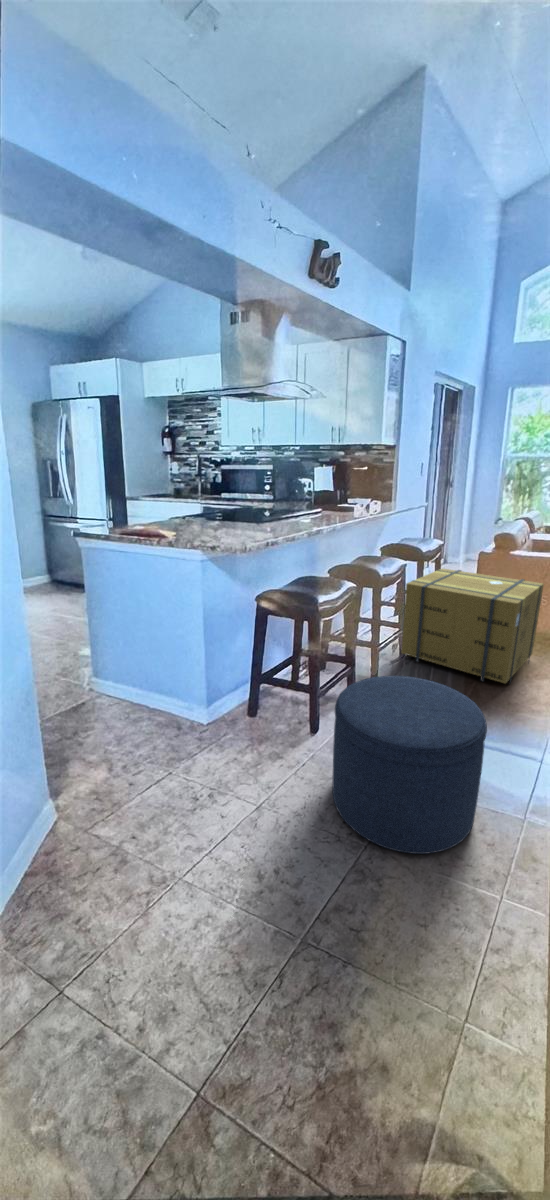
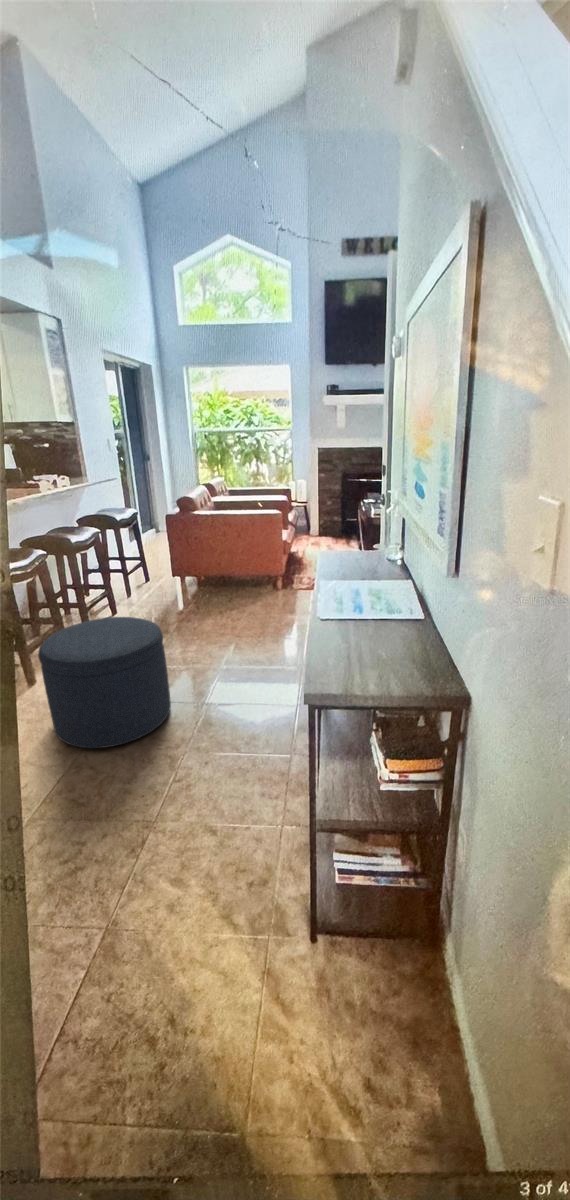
cardboard box: present [401,569,544,683] -> none [105,532,222,620]

